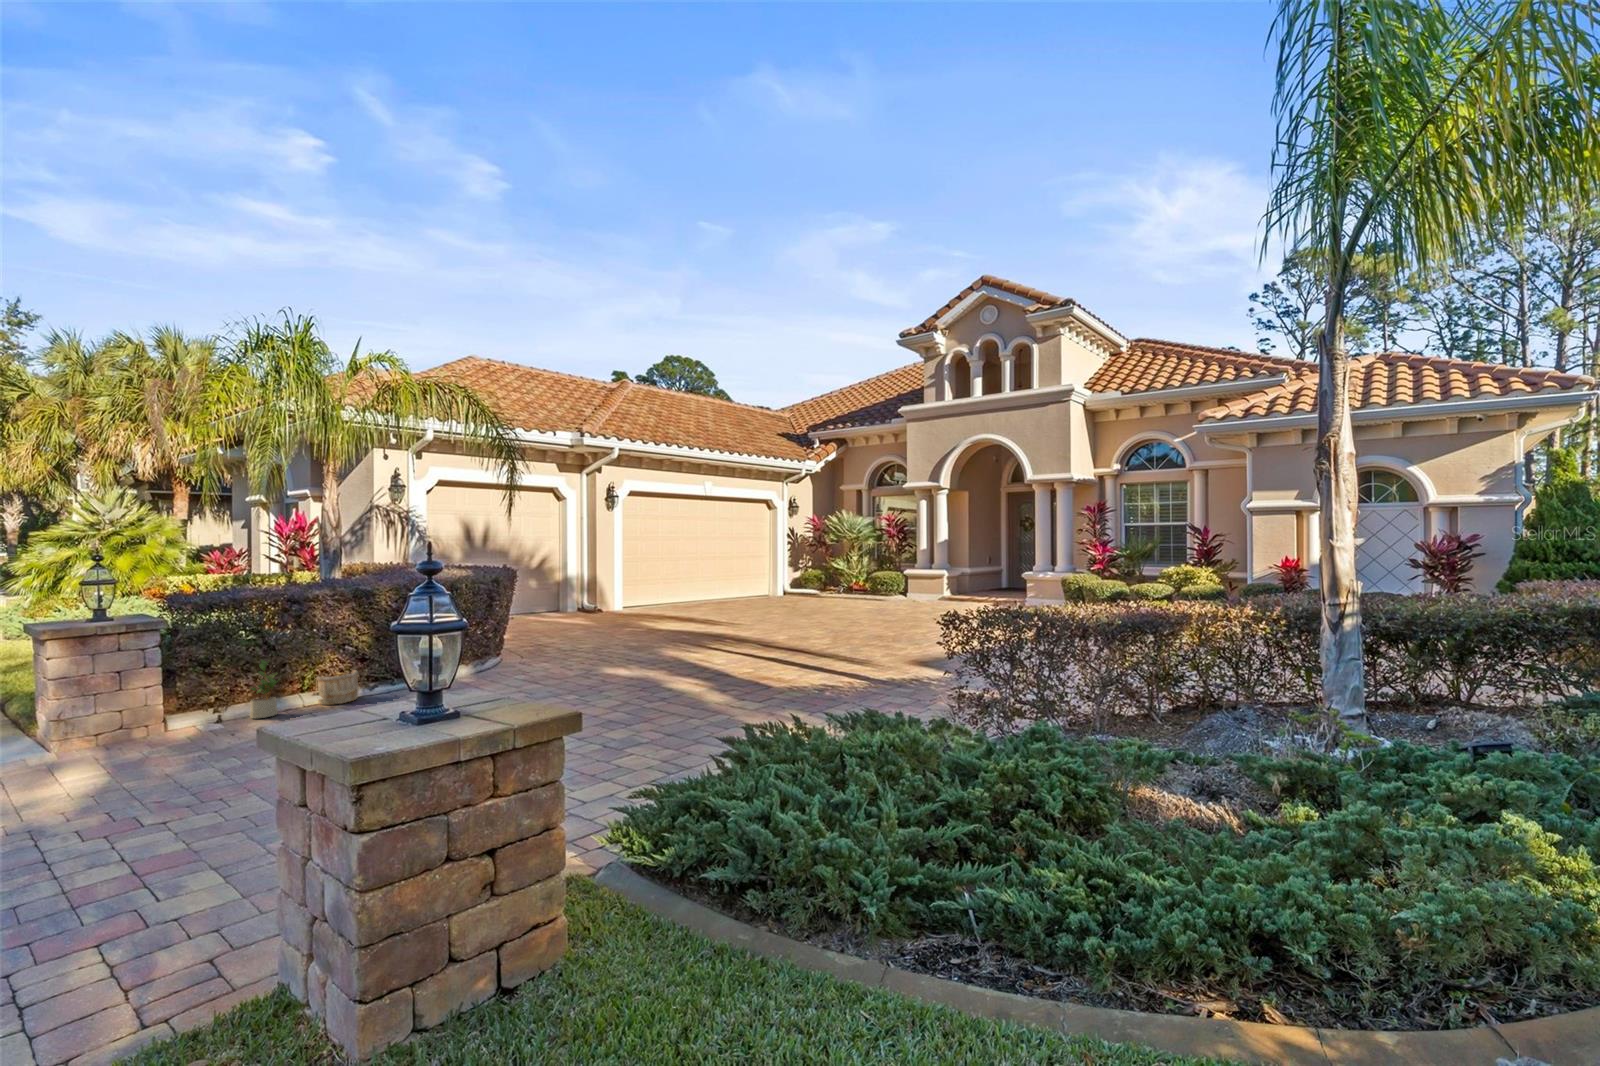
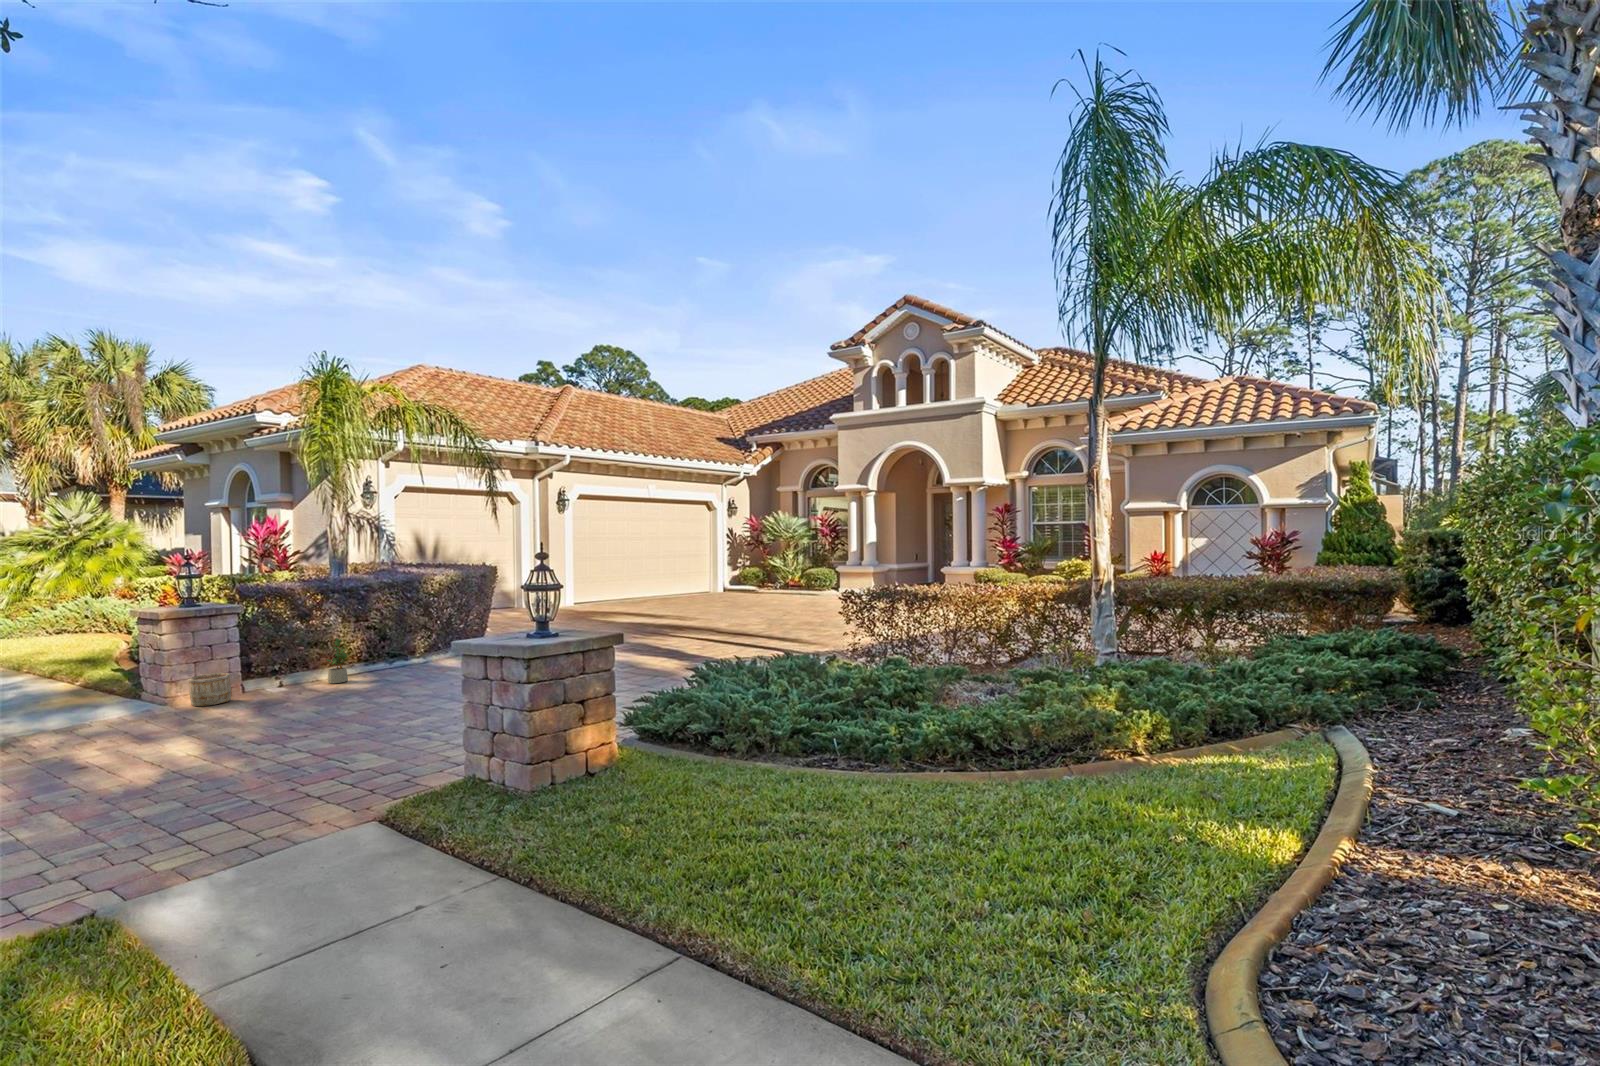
wooden bucket: present [317,670,358,705] -> present [188,673,231,706]

